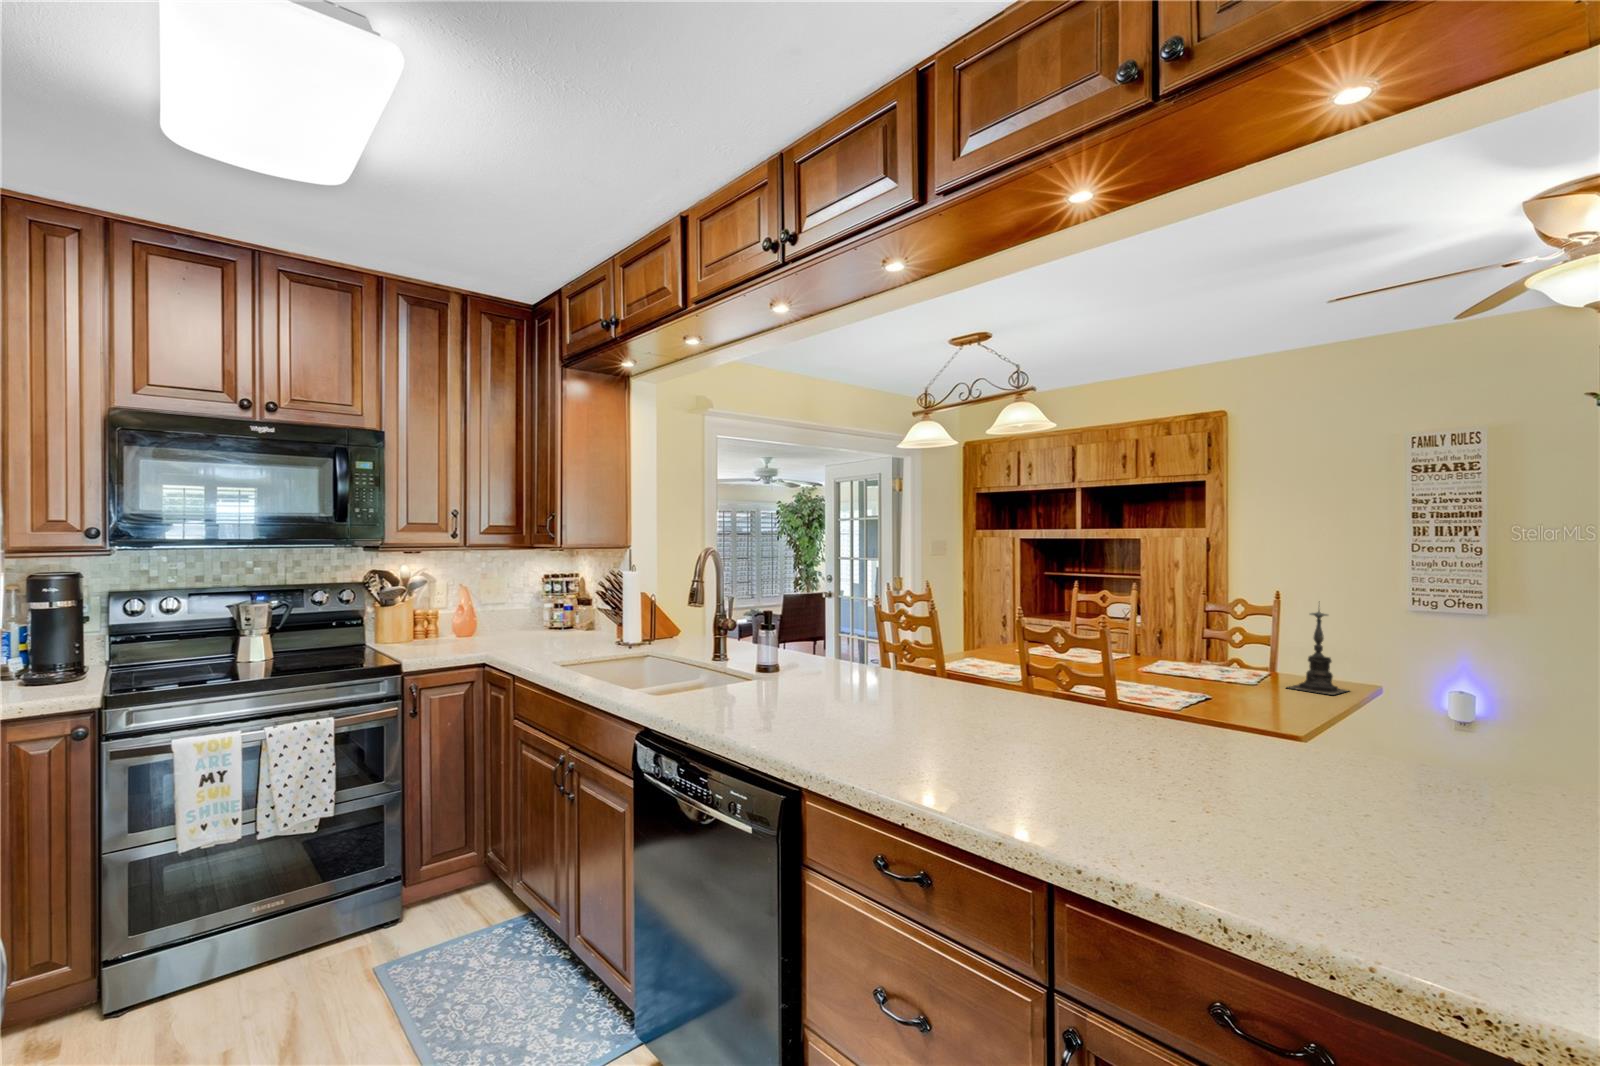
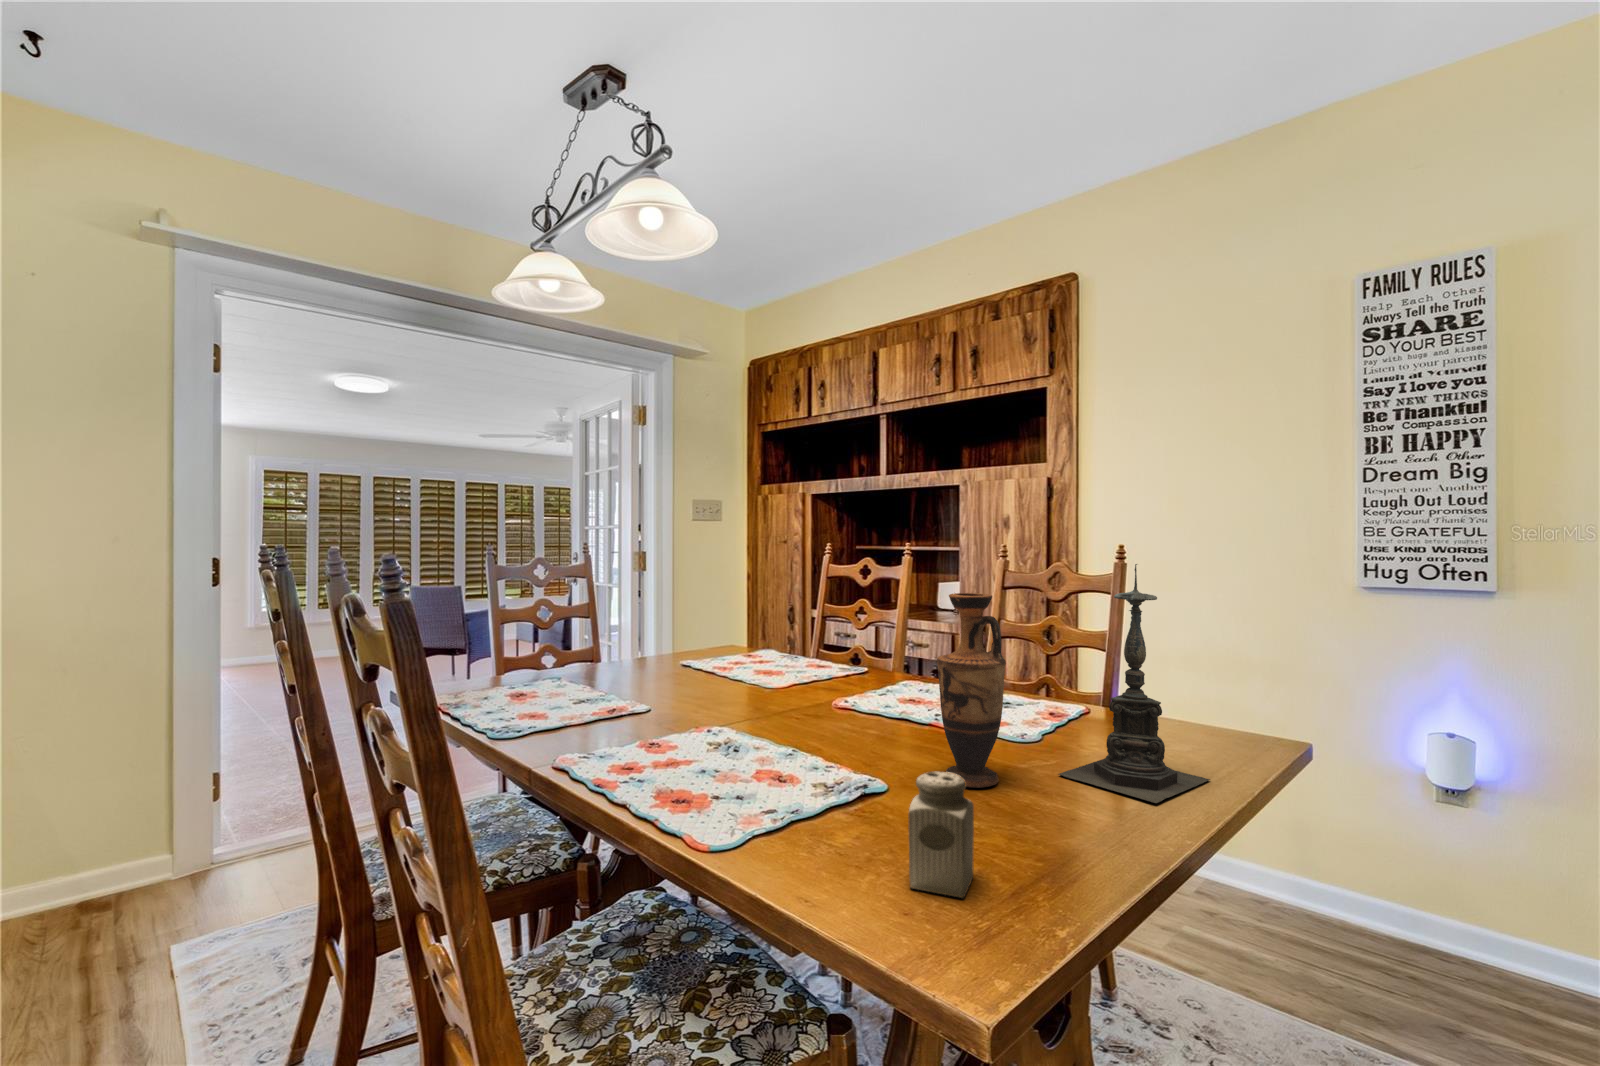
vase: none [1234,612,1266,690] -> present [937,593,1006,788]
salt shaker: none [1262,672,1287,710] -> present [908,772,974,898]

